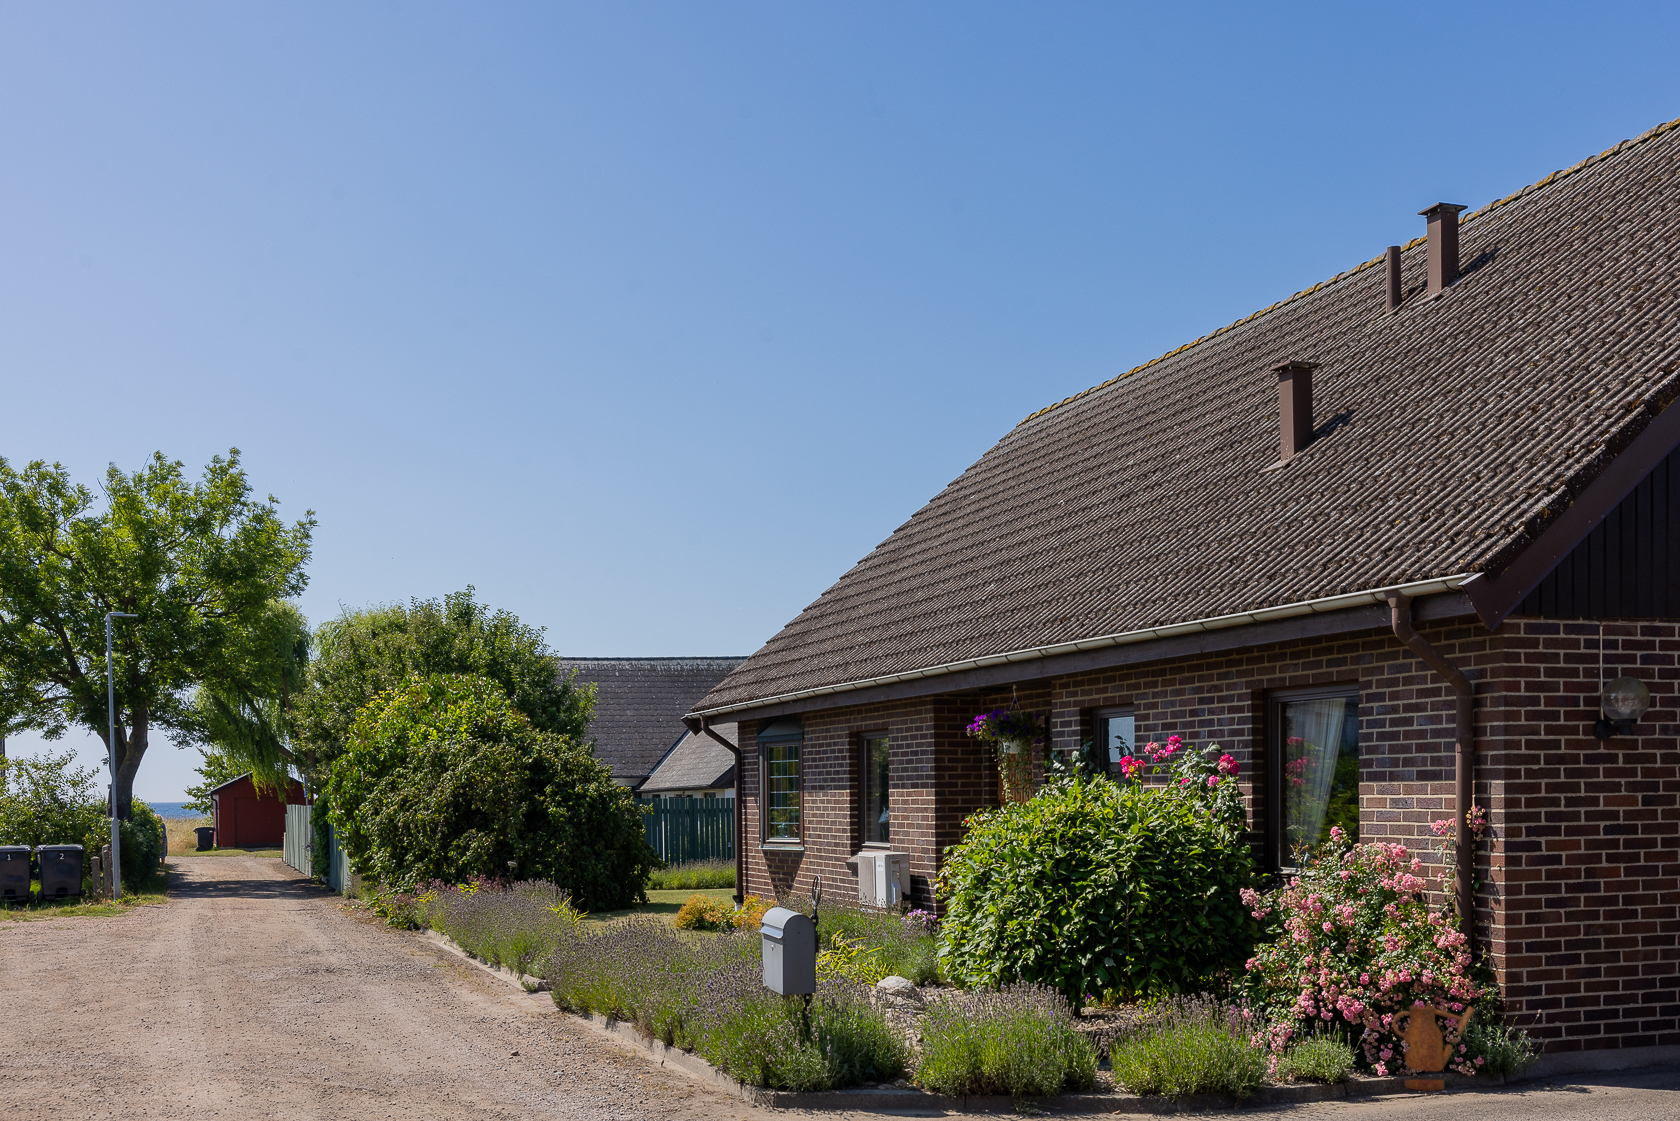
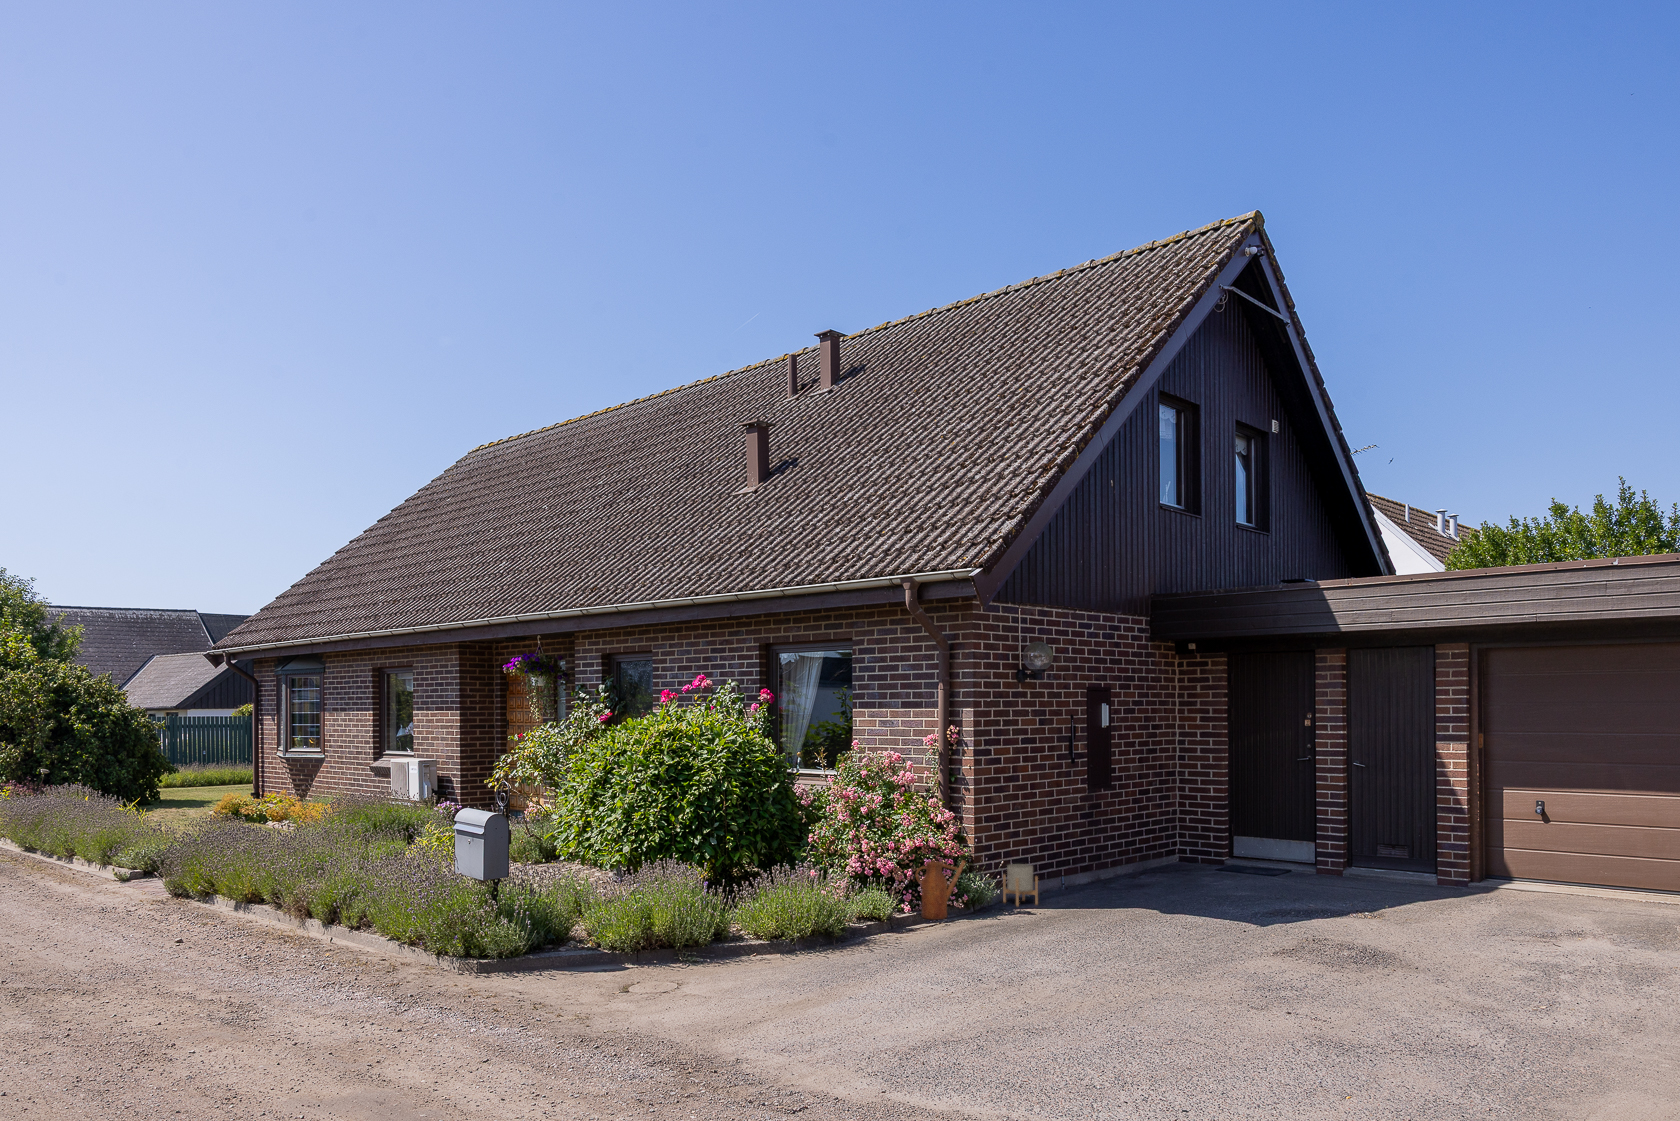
planter: none [1562,1021,1616,1085] -> present [1003,864,1038,906]

